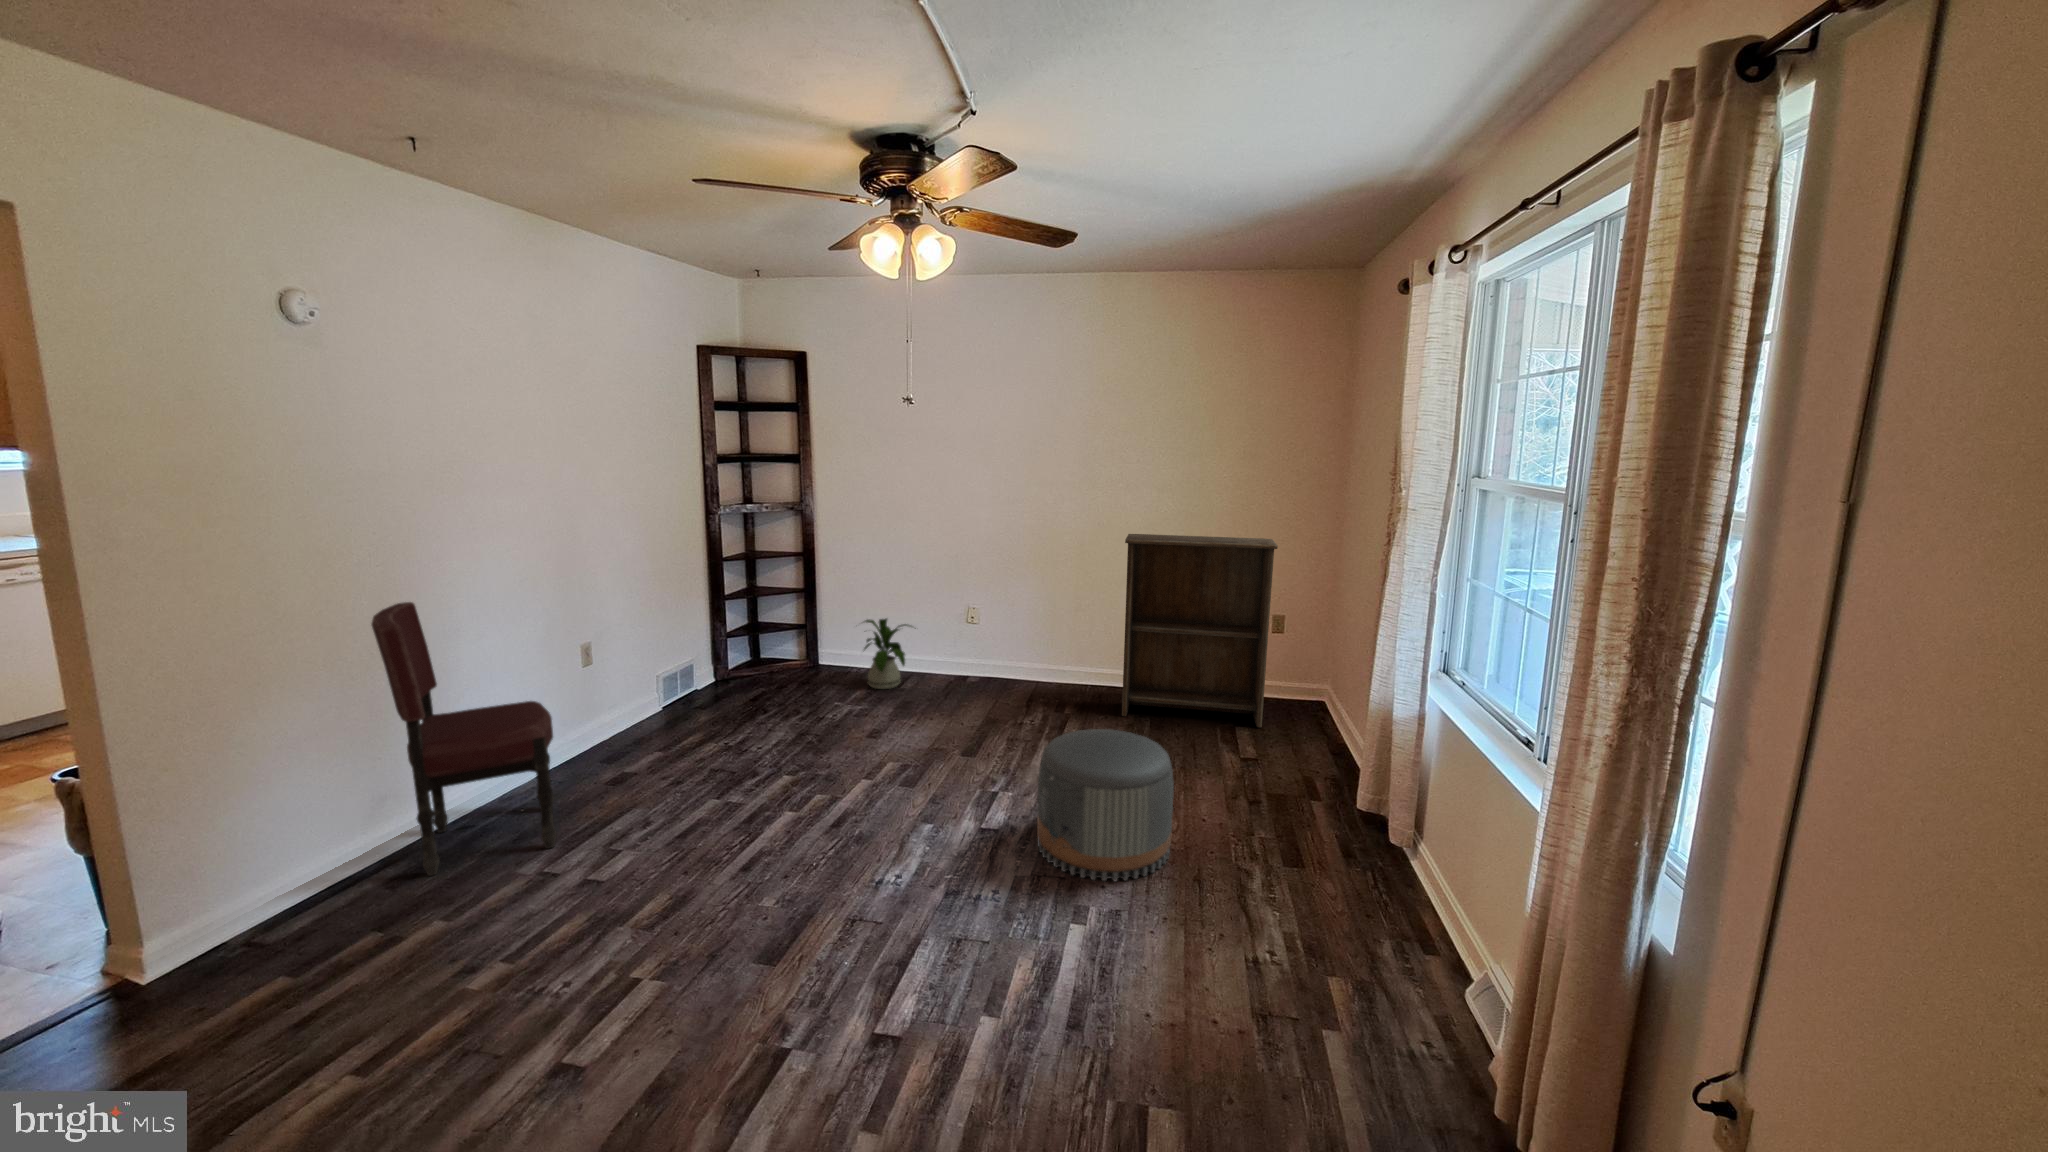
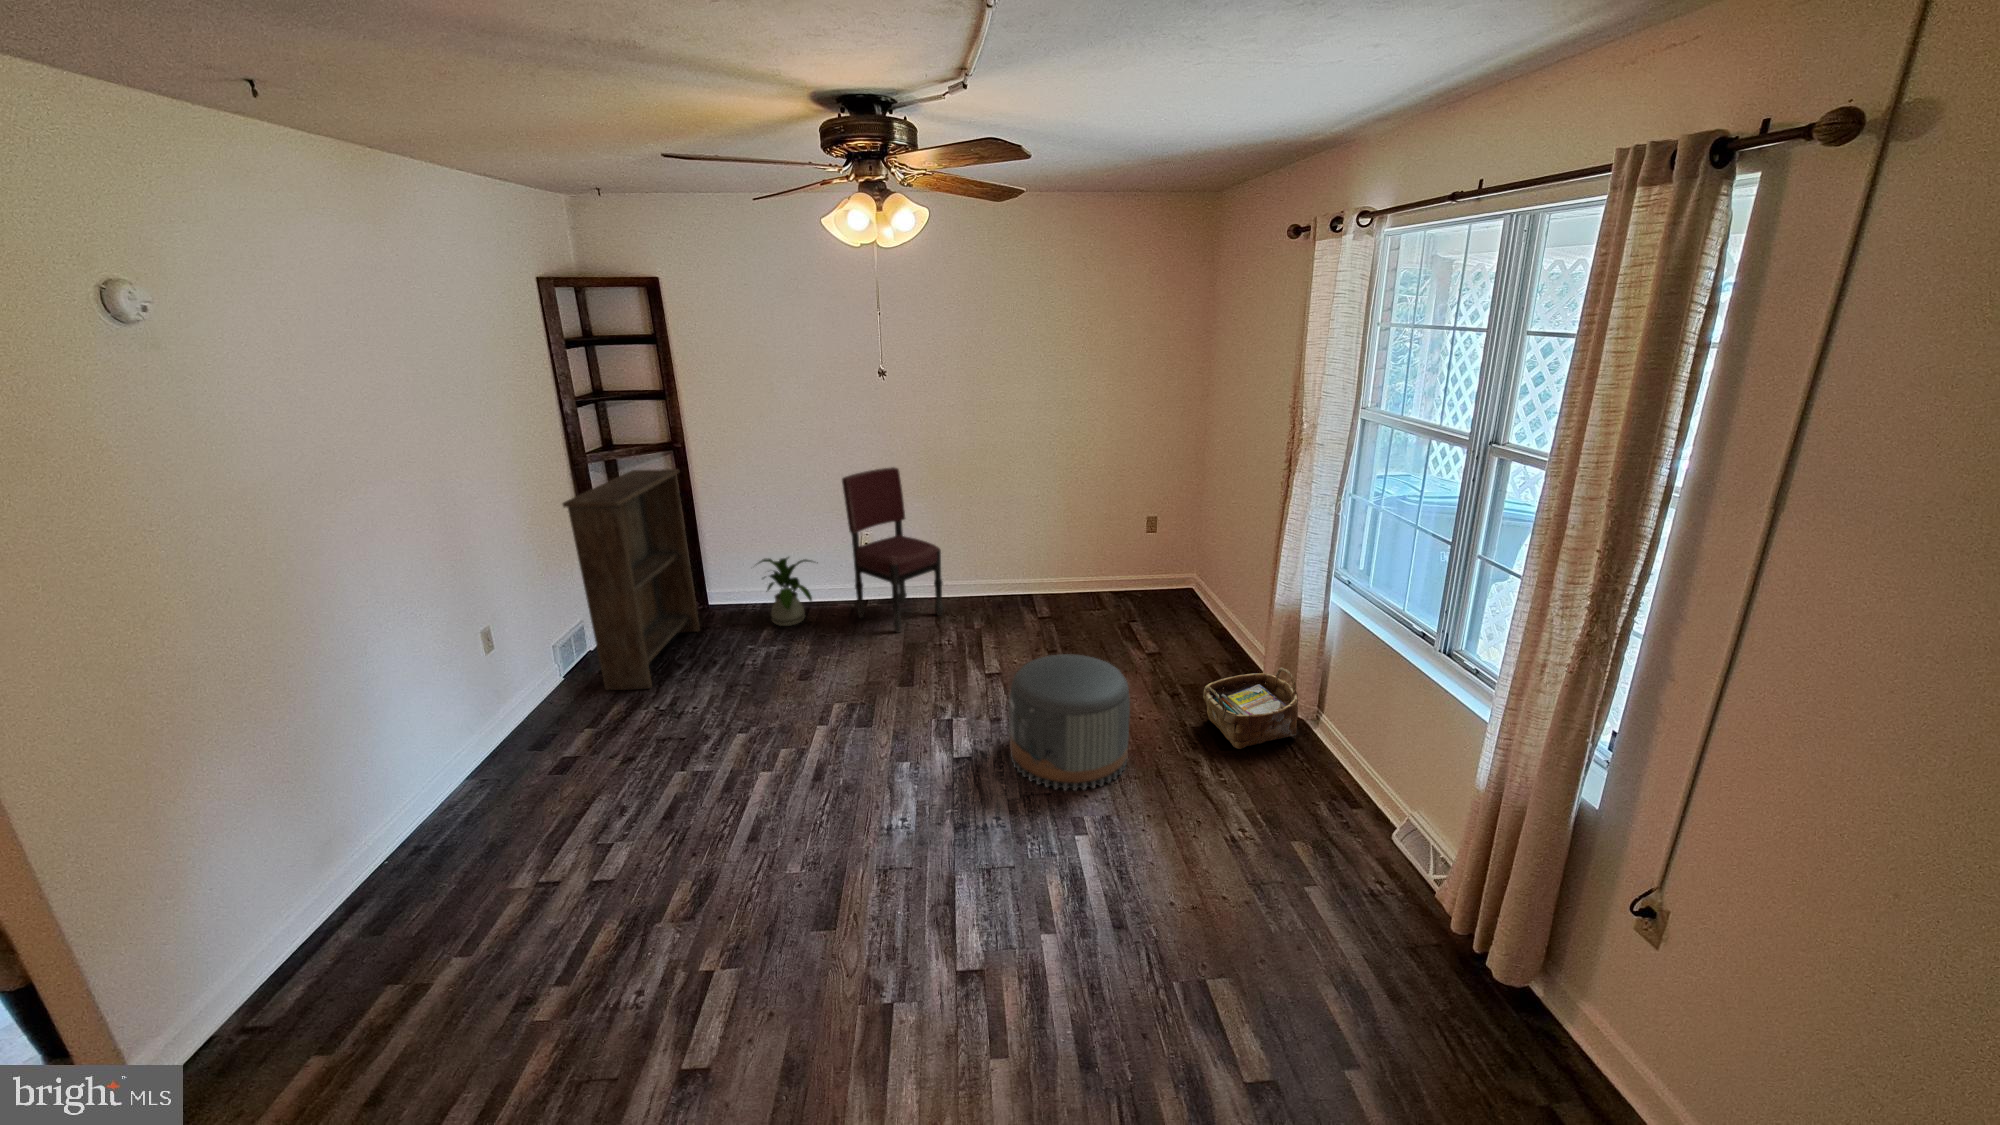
bookshelf: present [1122,534,1278,727] -> present [563,469,700,690]
dining chair: present [371,602,557,876] -> present [842,467,943,633]
woven basket: none [1275,780,1393,869] -> present [1204,668,1298,749]

